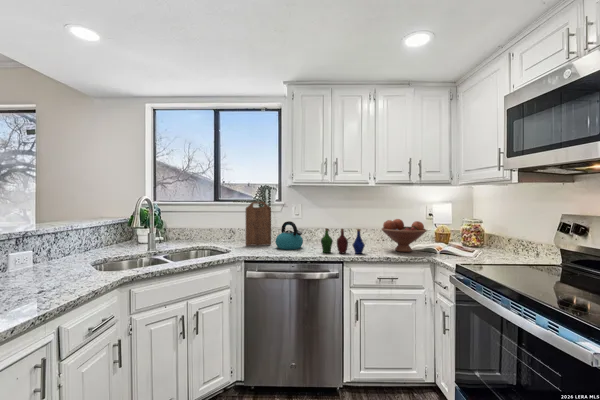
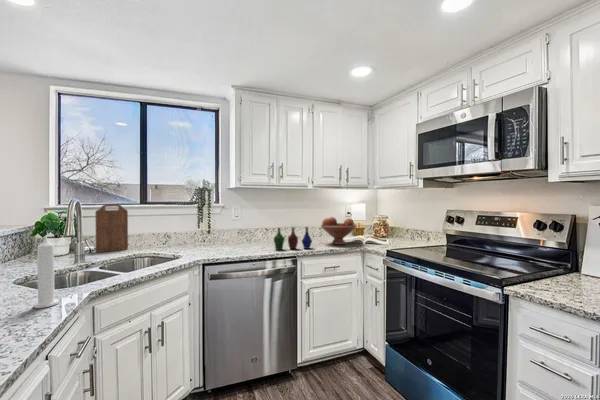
cutting board: present [246,202,271,246] -> present [95,204,128,252]
kettle: present [275,221,303,249] -> none [225,222,253,250]
candle: none [75,226,94,284] -> present [33,236,59,308]

